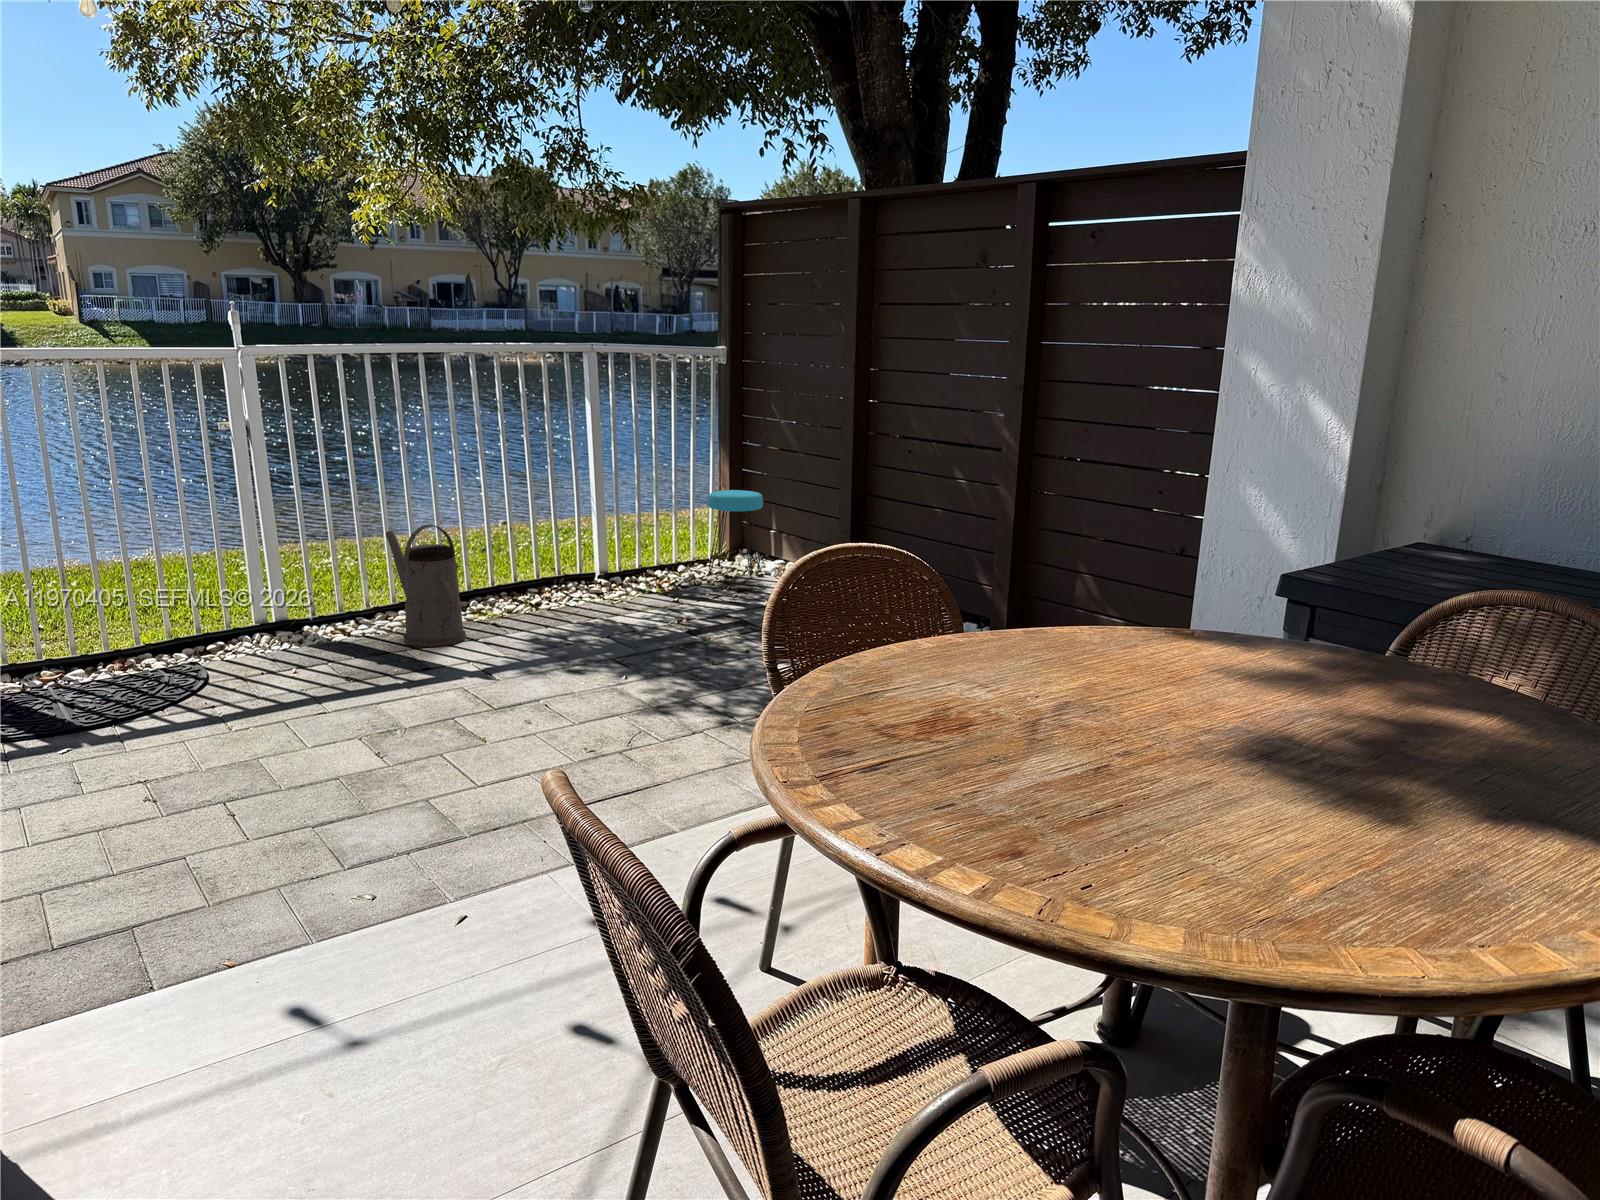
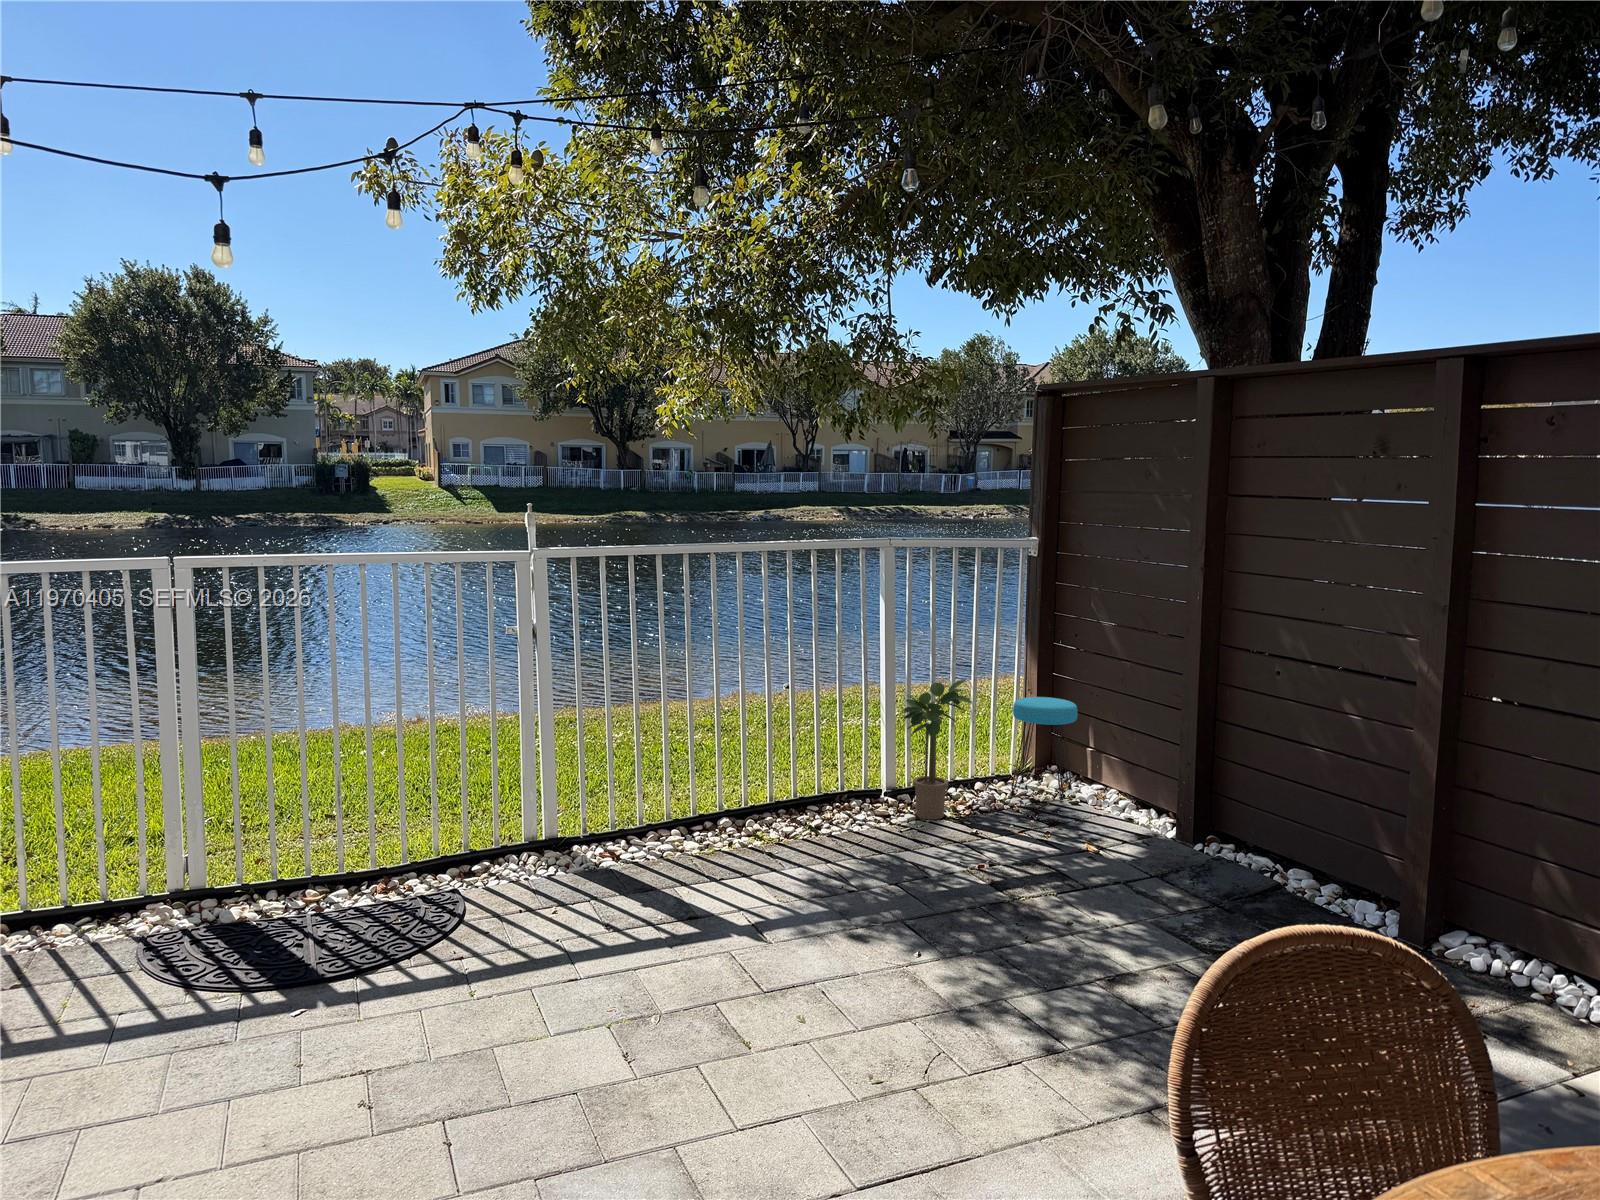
potted plant: none [606,472,670,594] -> present [902,680,972,820]
watering can: present [386,524,466,647] -> none [663,742,738,884]

